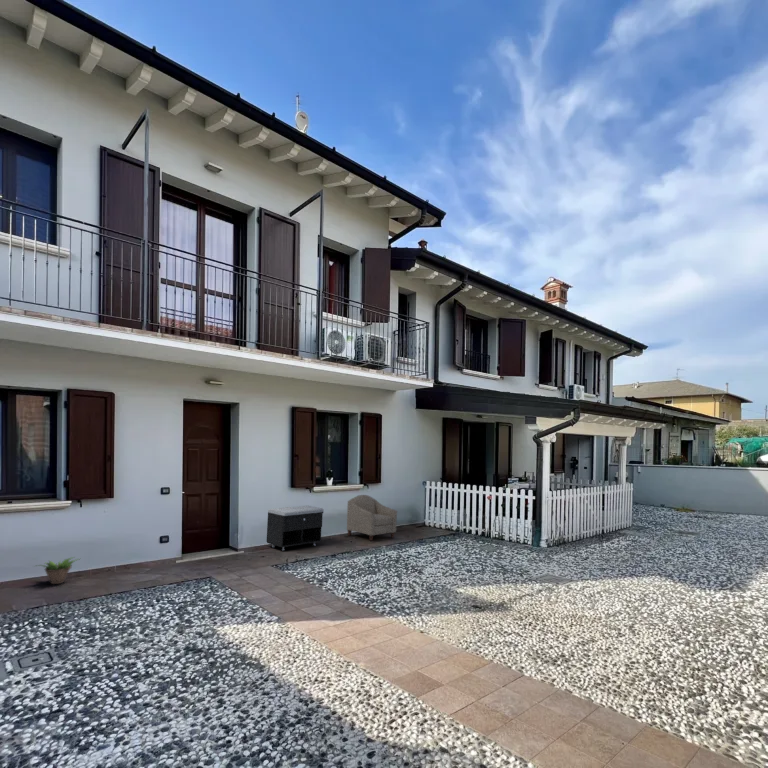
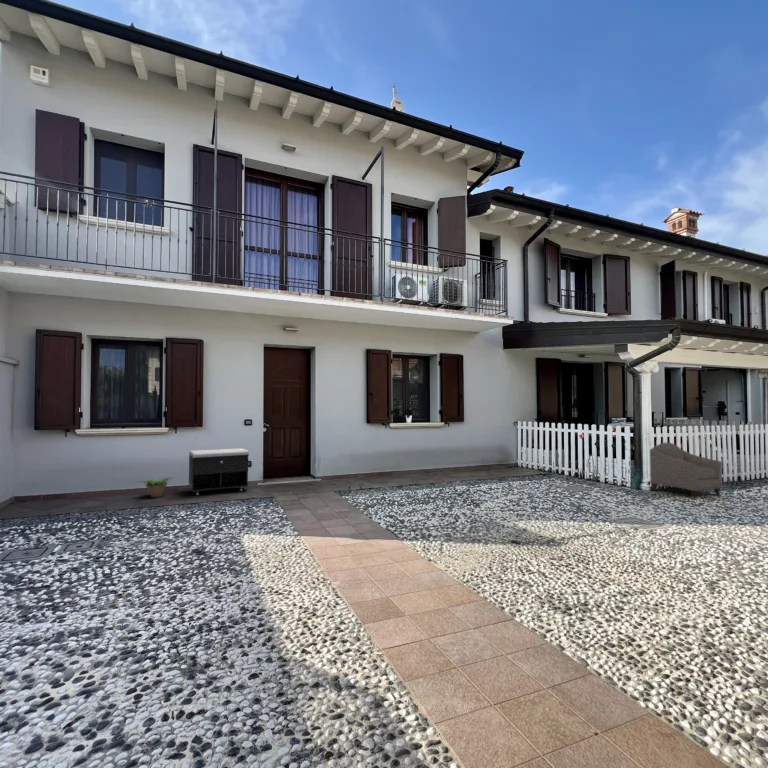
chair: present [347,495,397,541] -> present [650,443,722,498]
storage bench: present [267,506,324,550] -> present [189,448,249,495]

